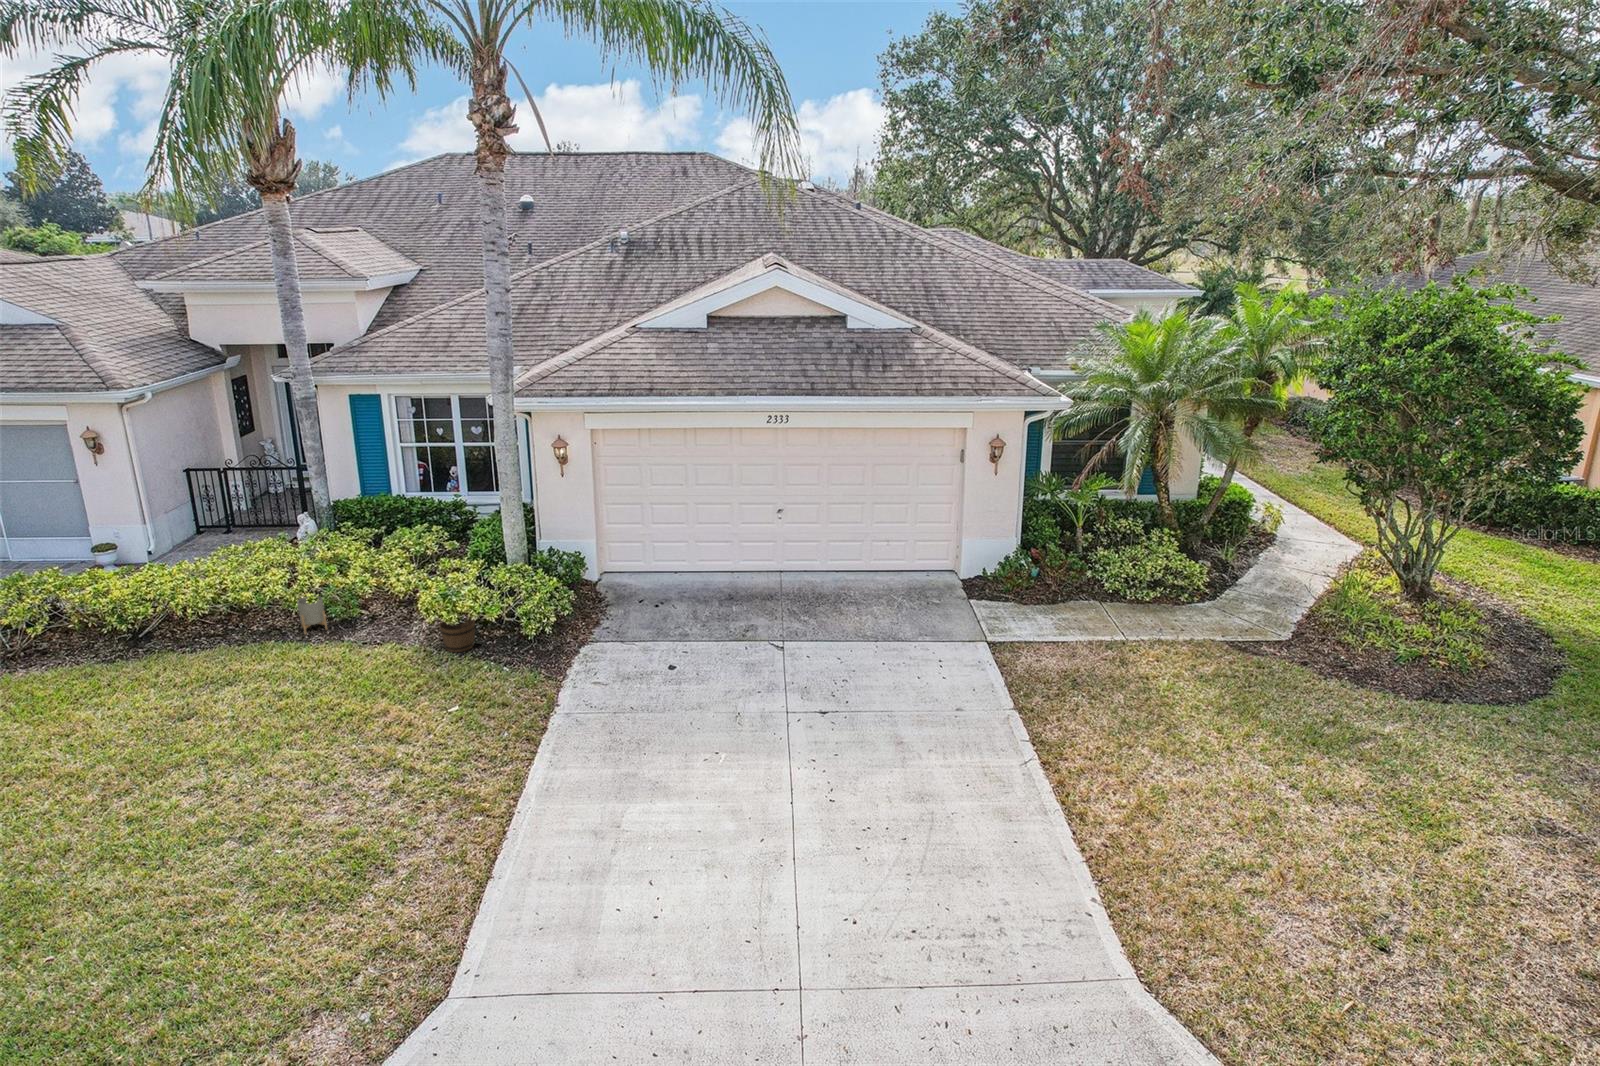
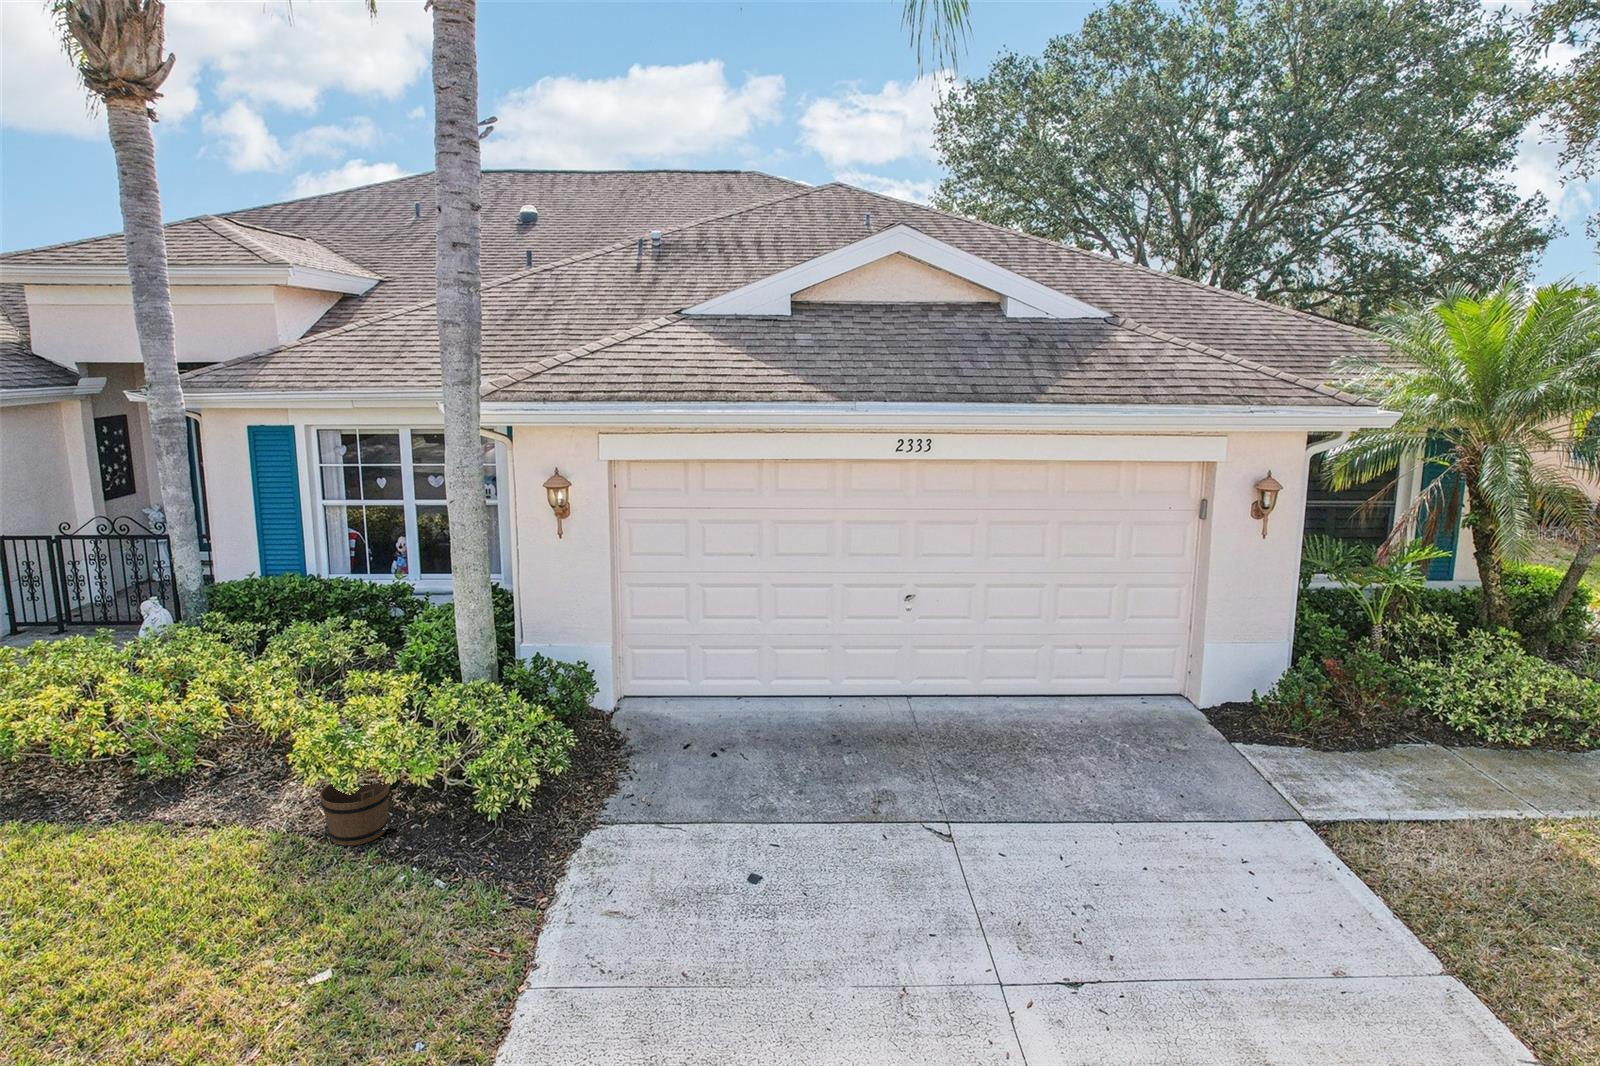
planter: present [297,596,327,634] -> none [71,735,127,808]

